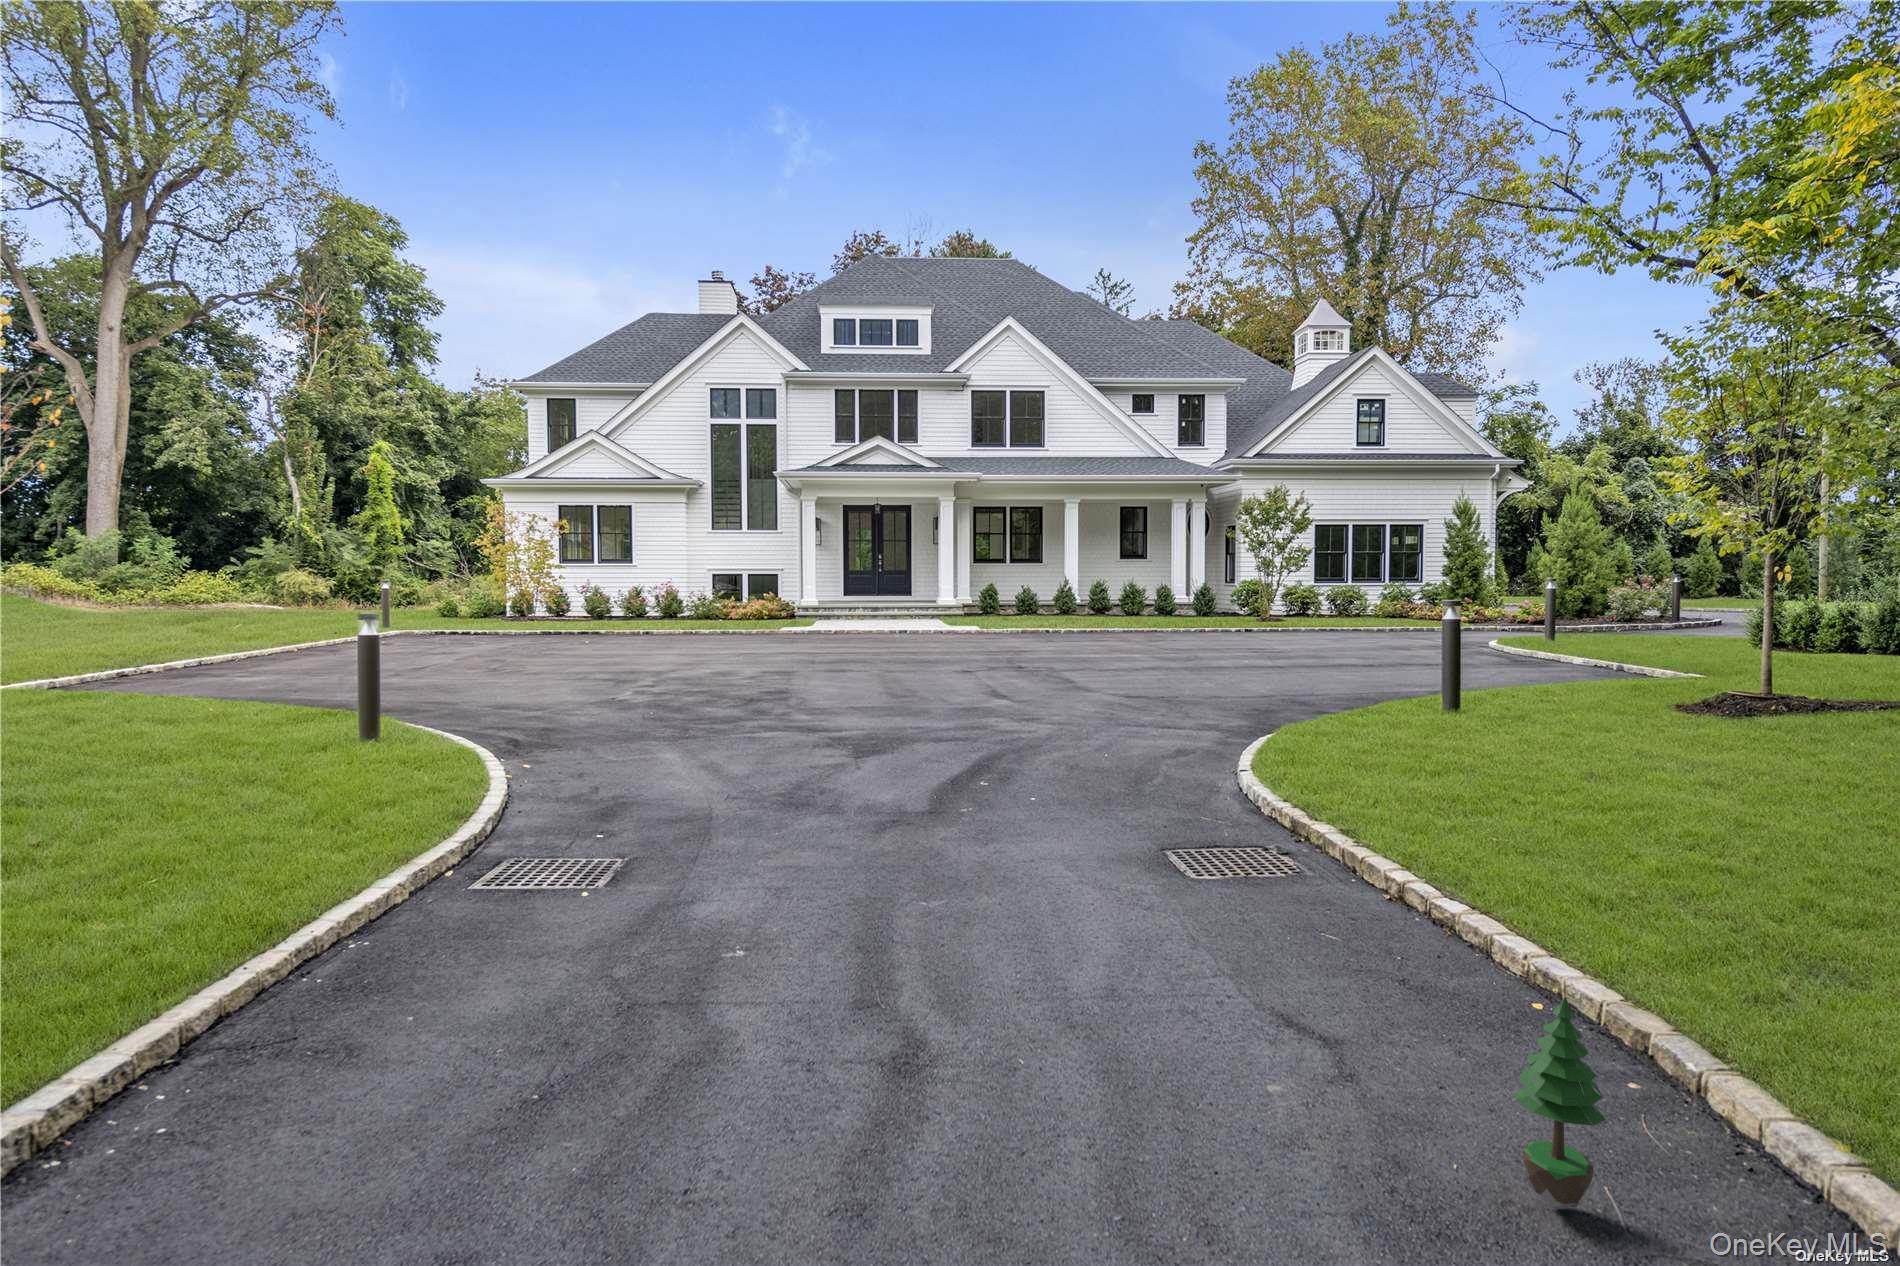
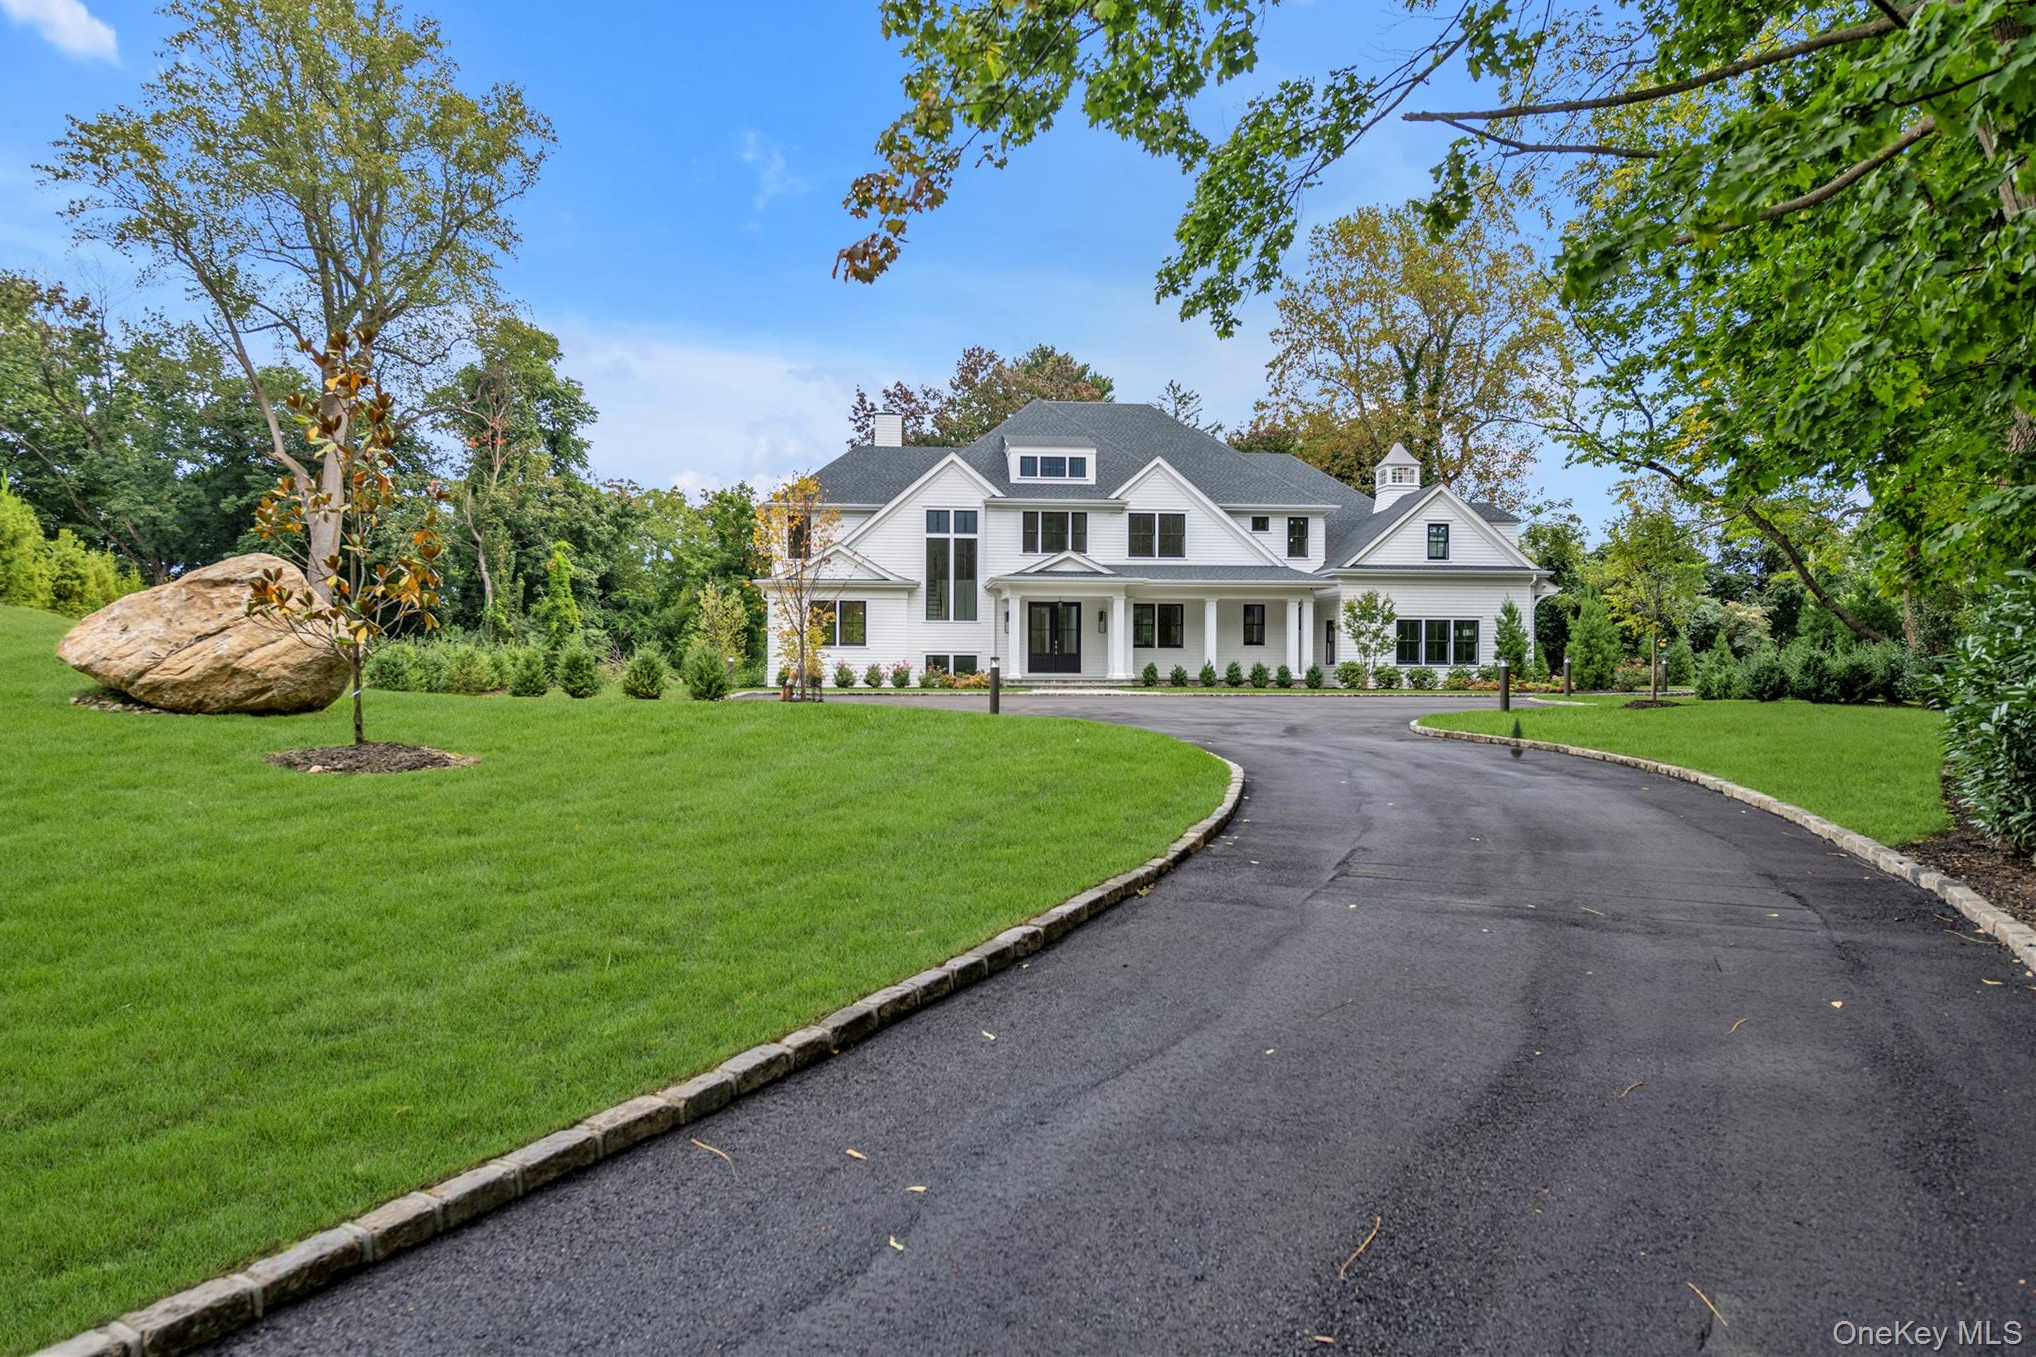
bench: none [384,612,441,651] -> present [783,677,822,702]

